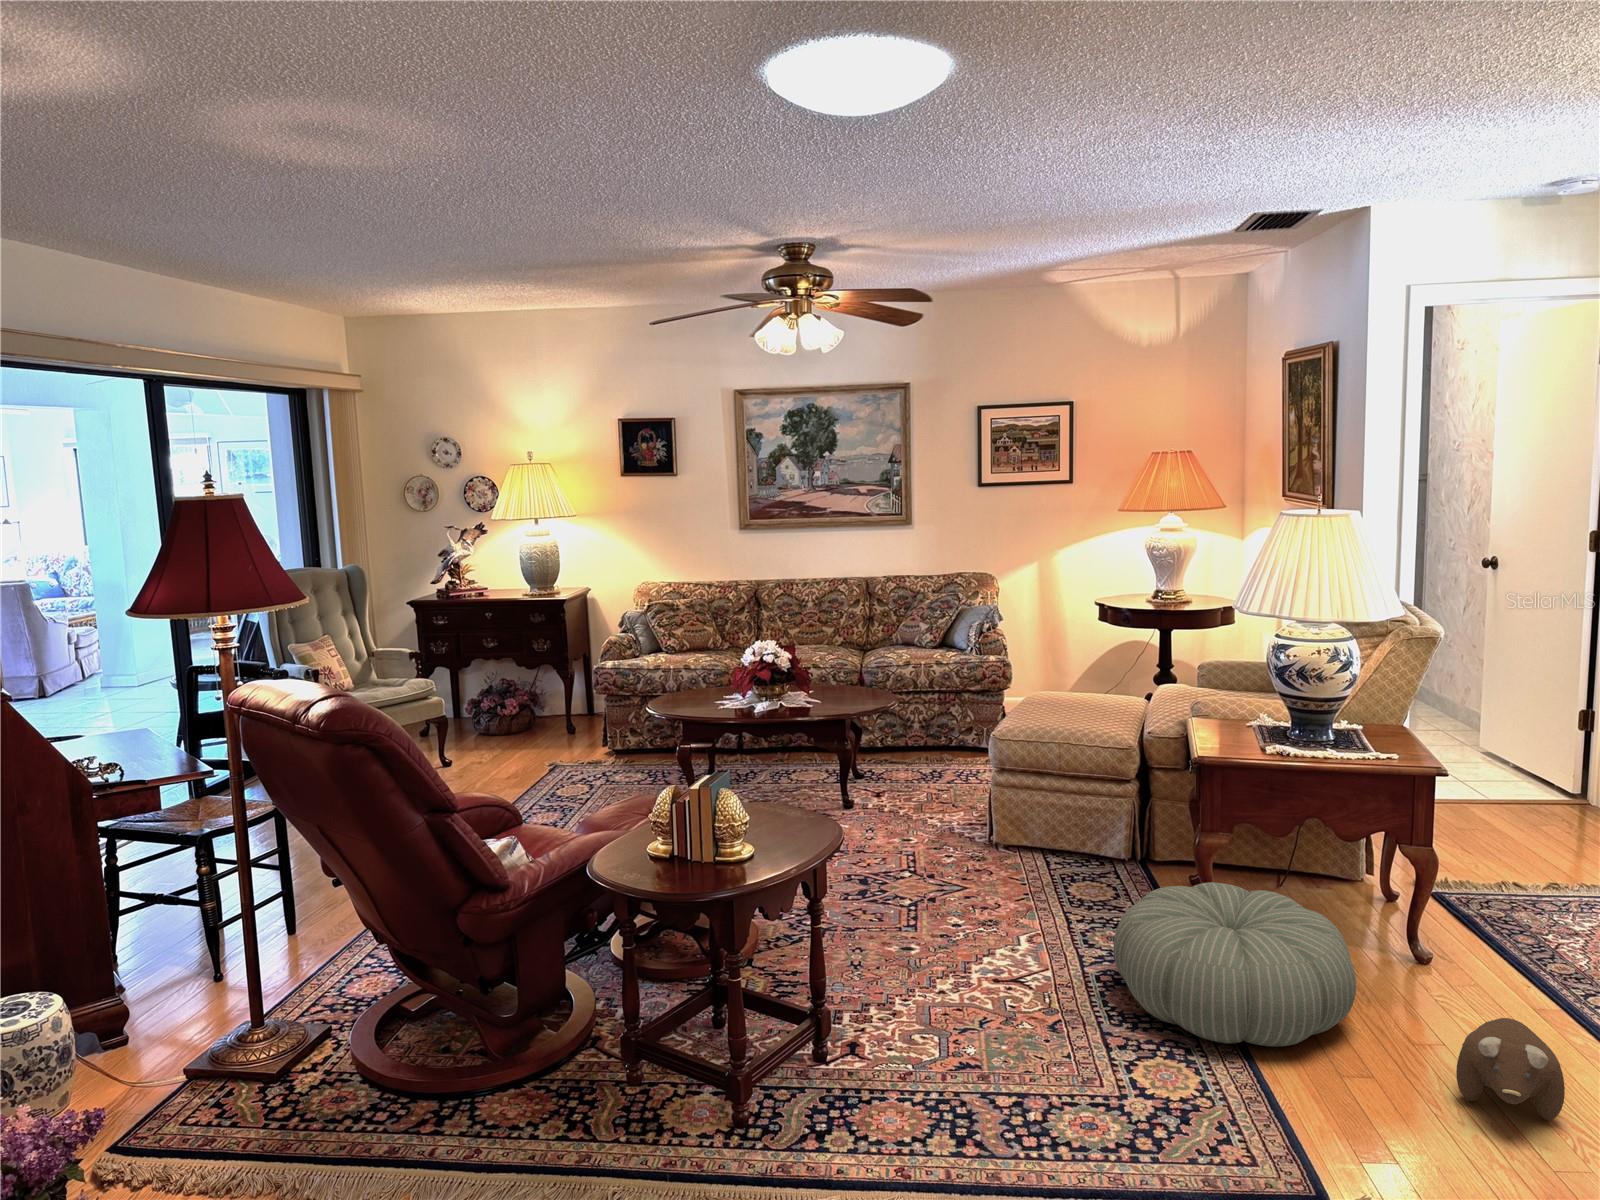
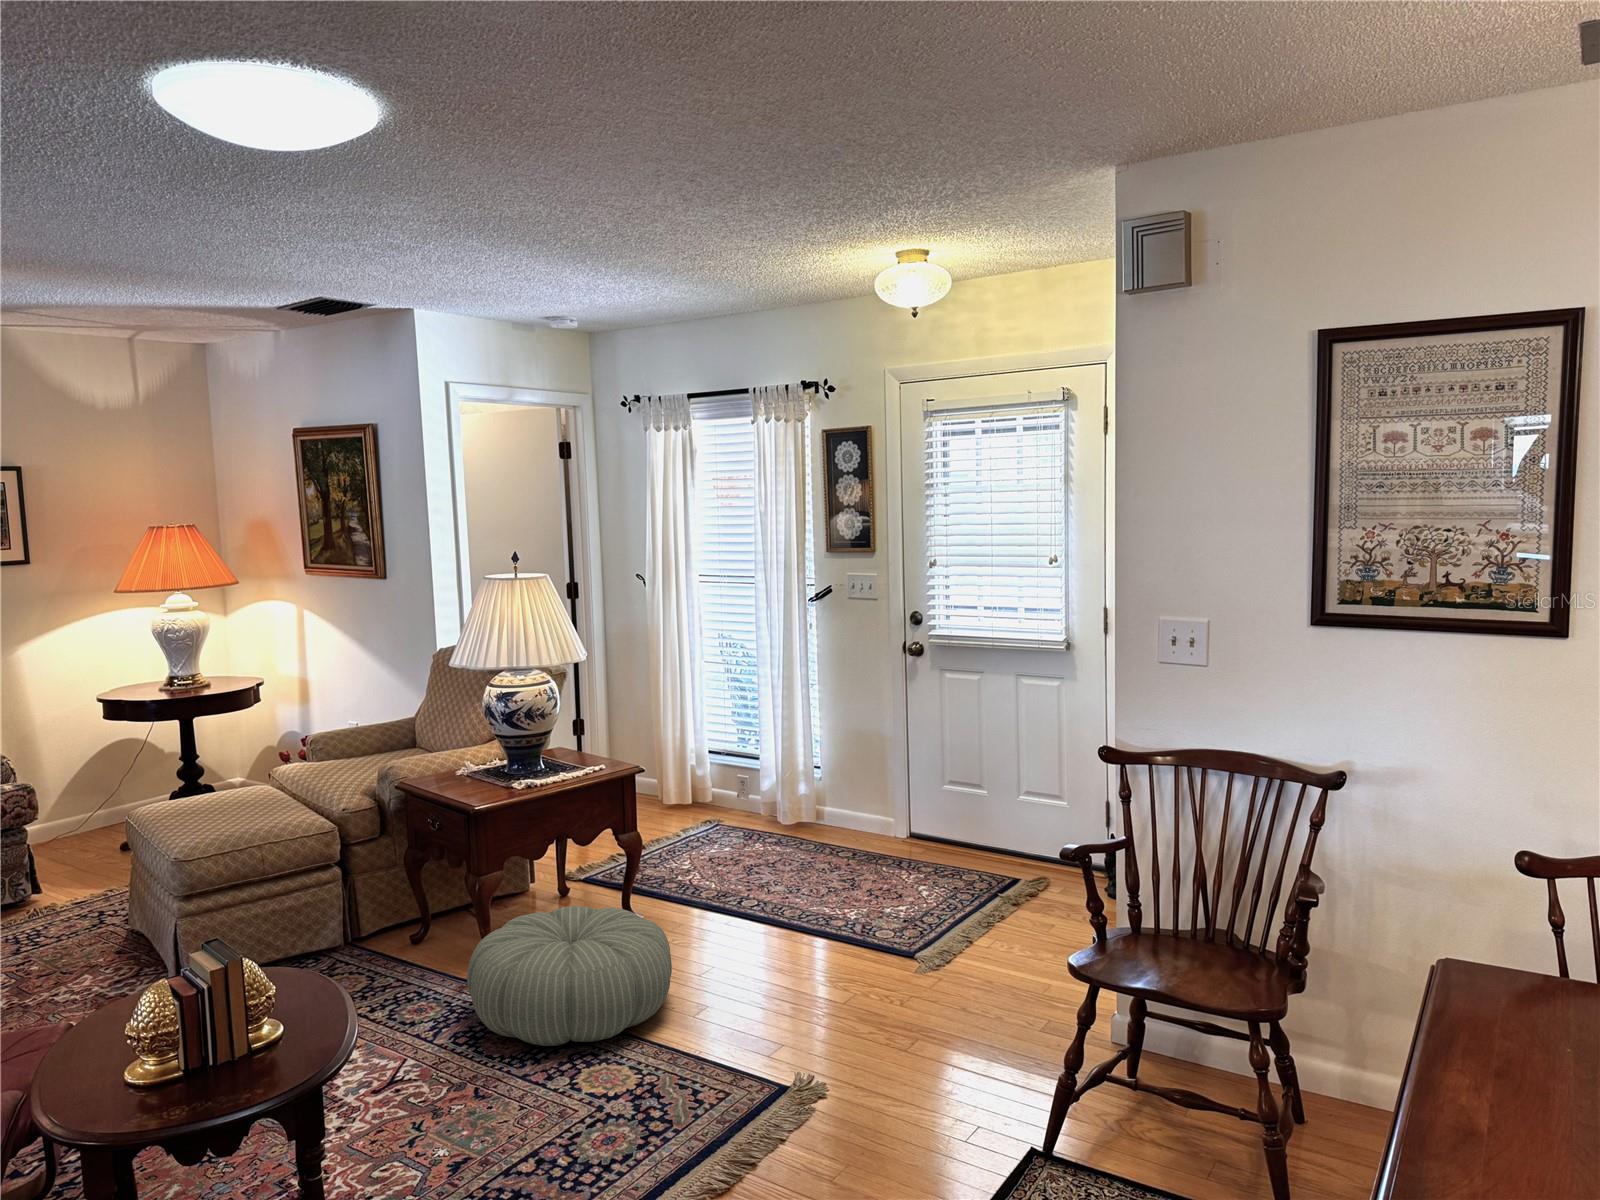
plush toy: present [1456,1018,1565,1120] -> none [747,925,819,995]

